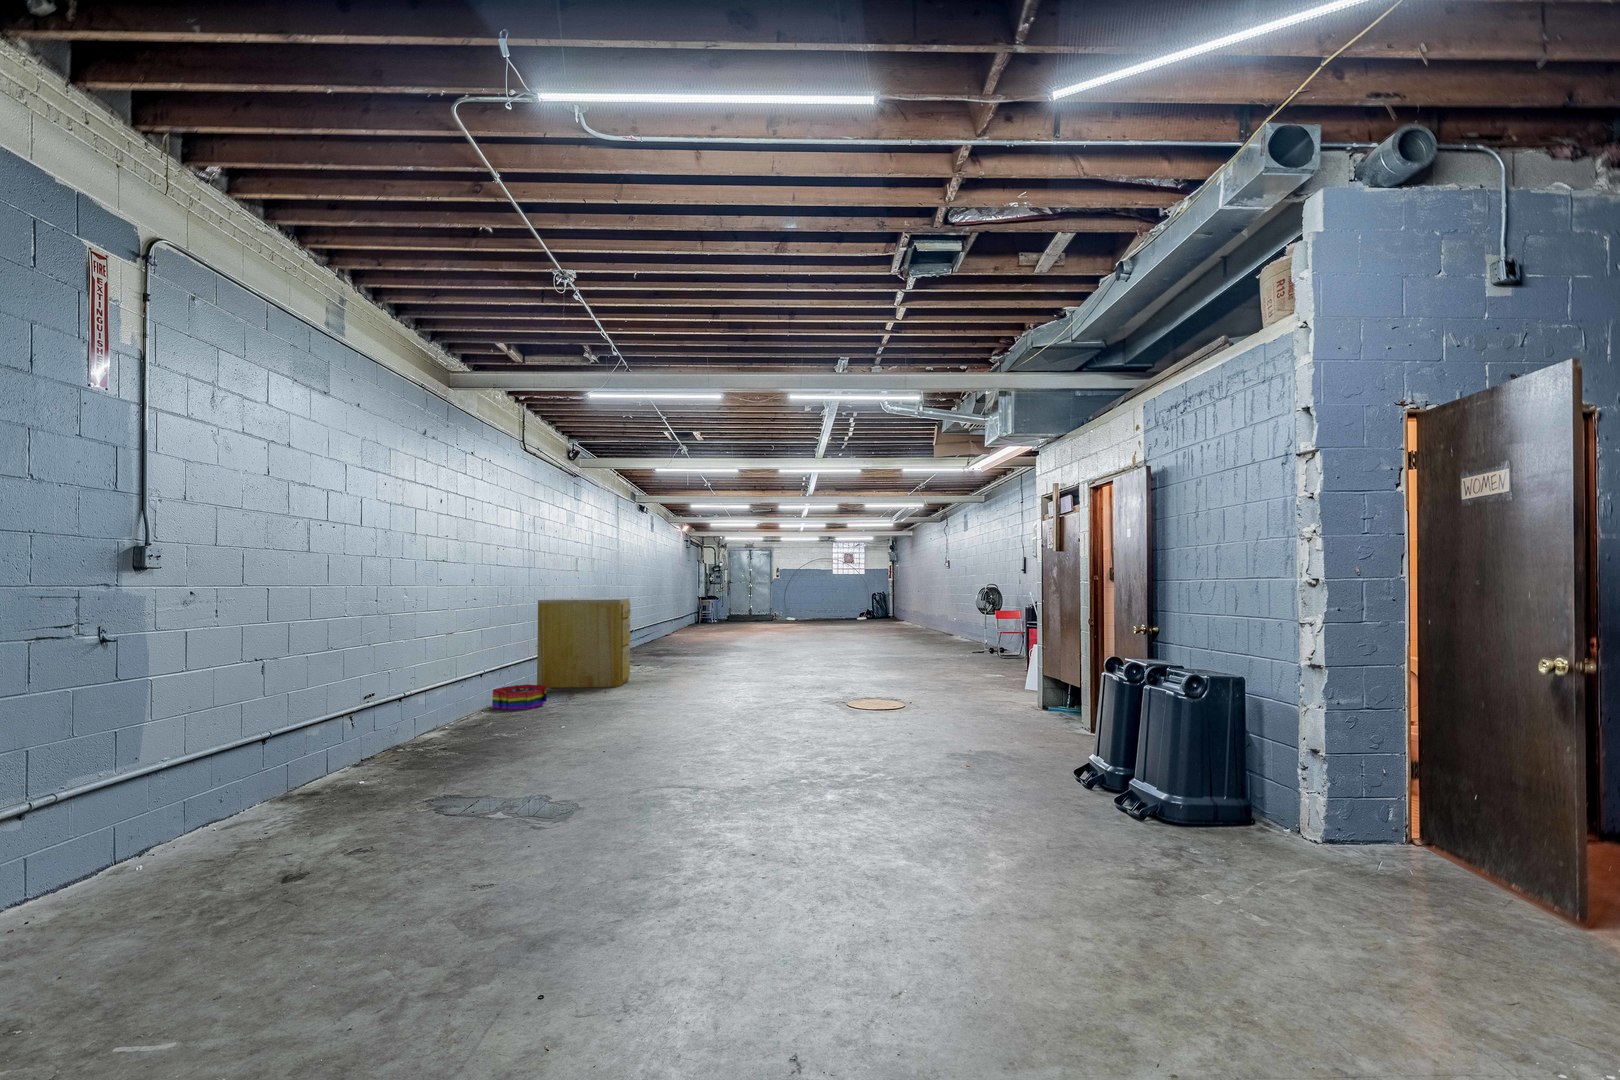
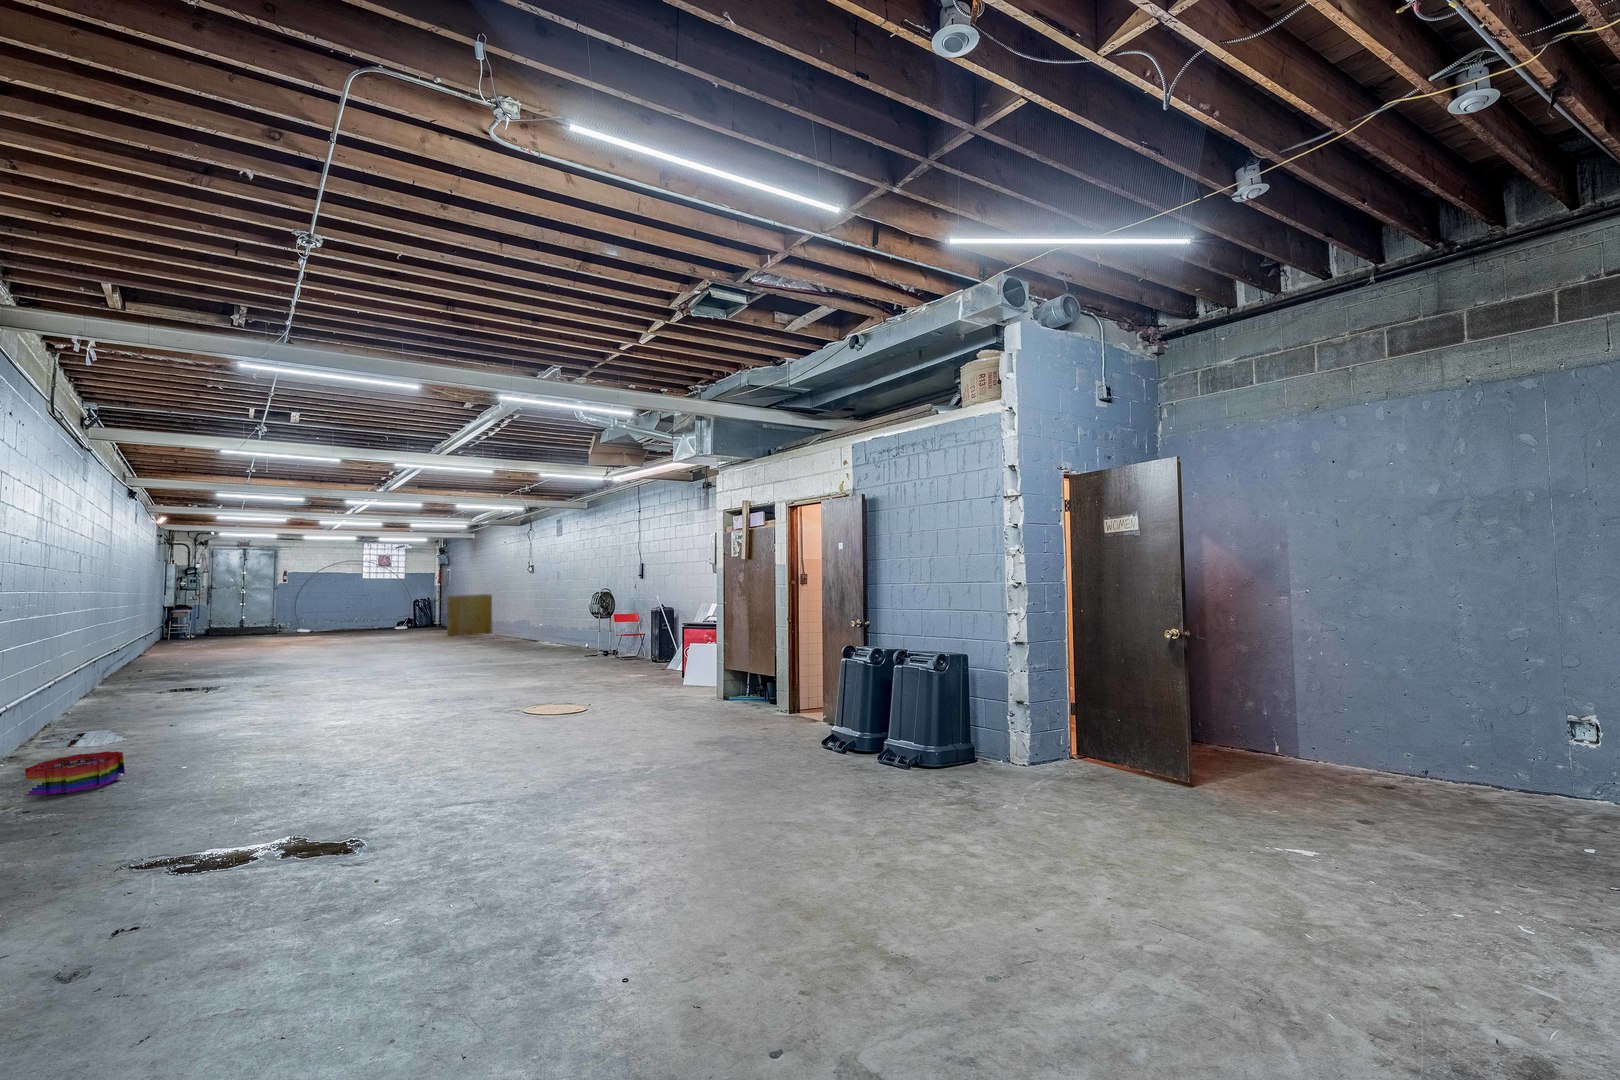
filing cabinet: present [537,598,631,688] -> present [447,594,492,636]

